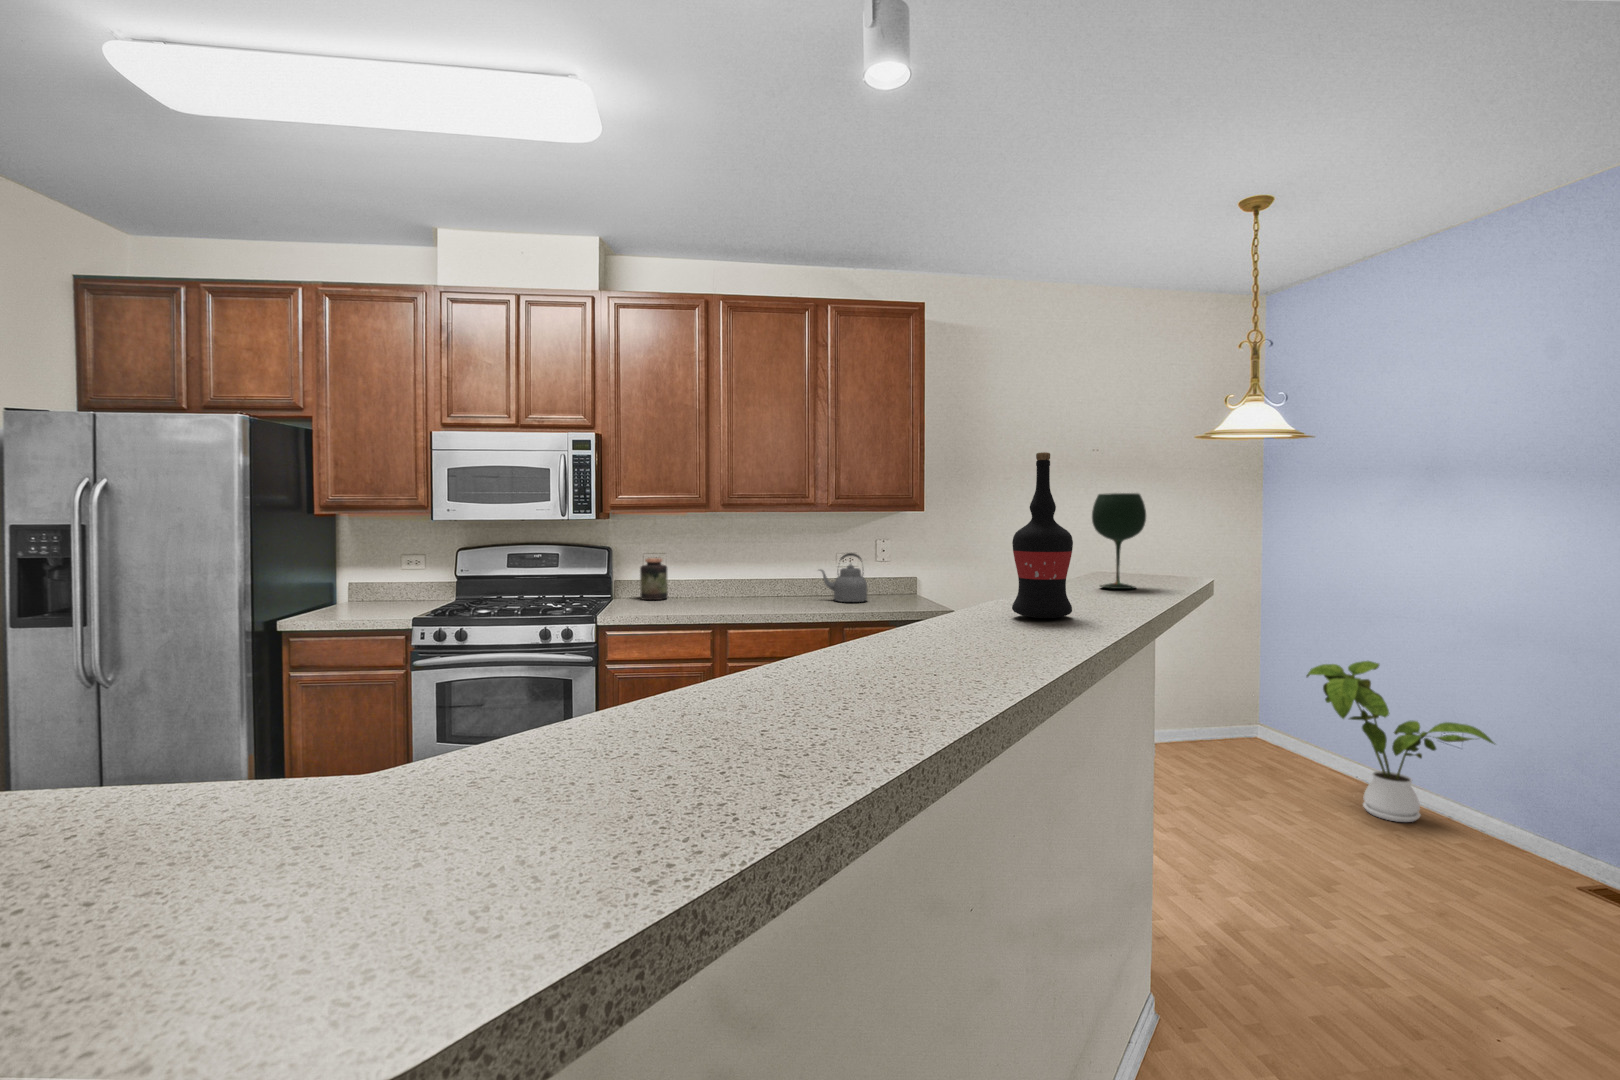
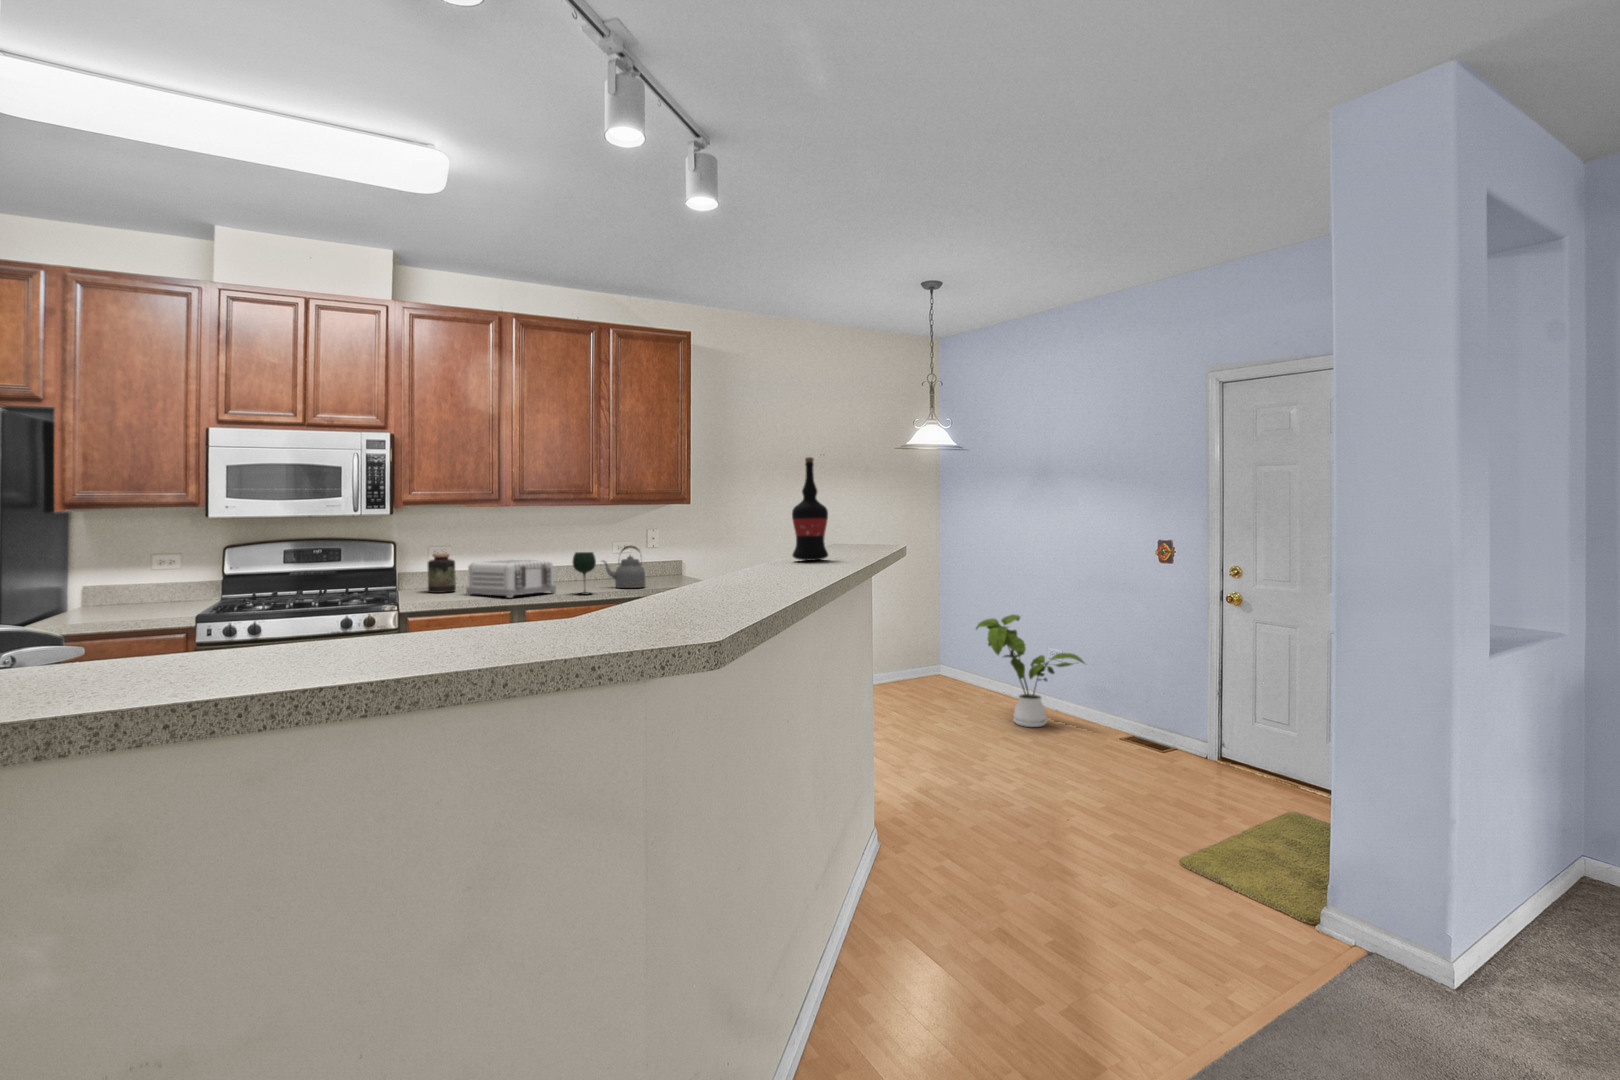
wine glass: present [1092,493,1146,589] -> present [573,552,596,595]
toaster: none [674,566,765,611] -> present [466,560,556,598]

